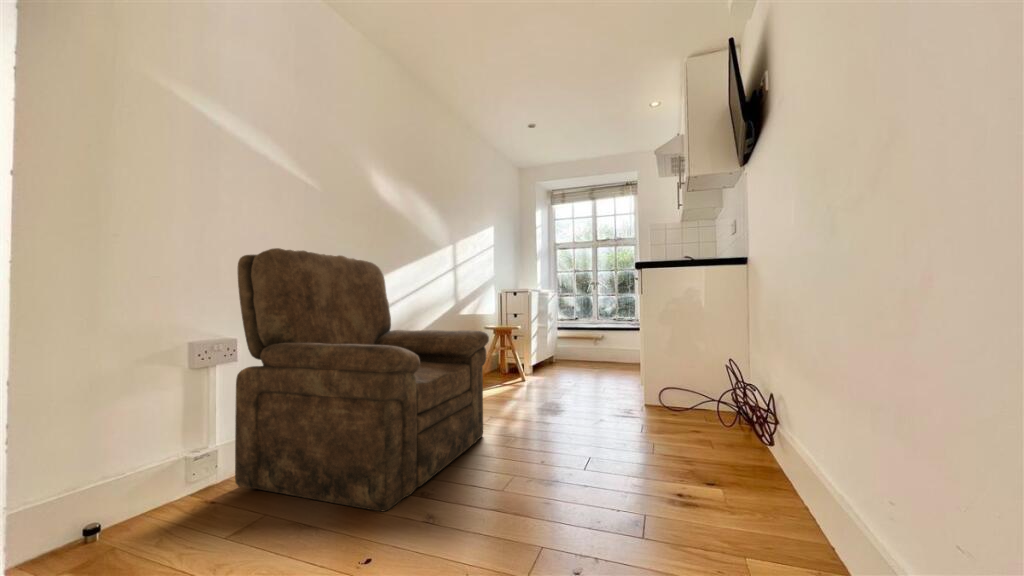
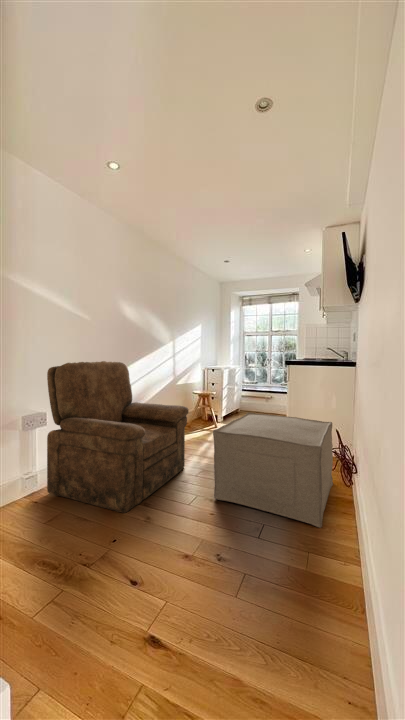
ottoman: none [541,339,752,515] -> present [213,412,333,528]

